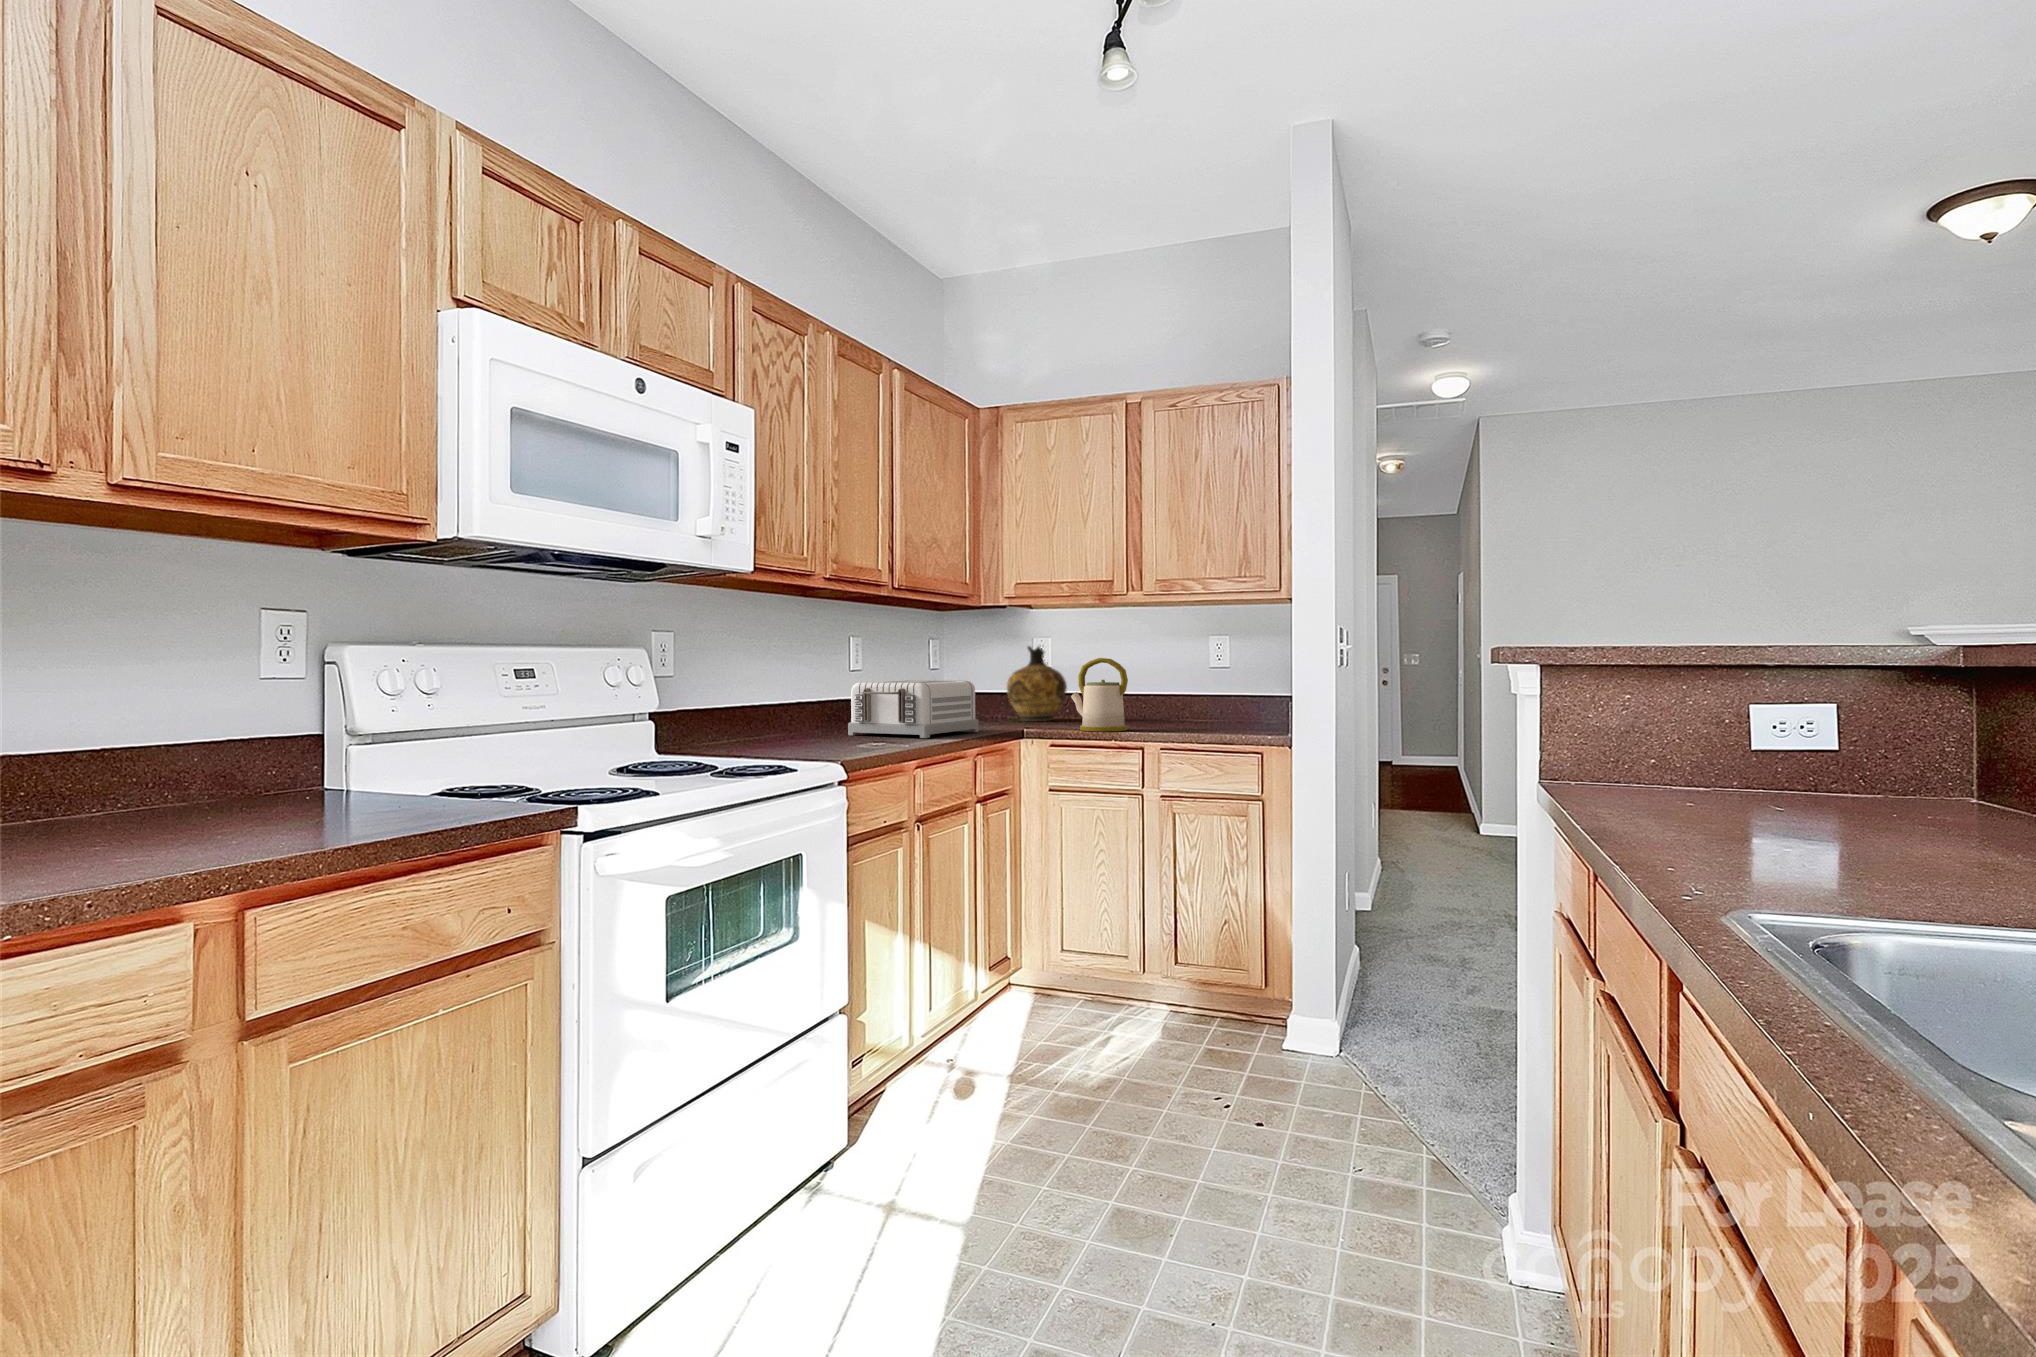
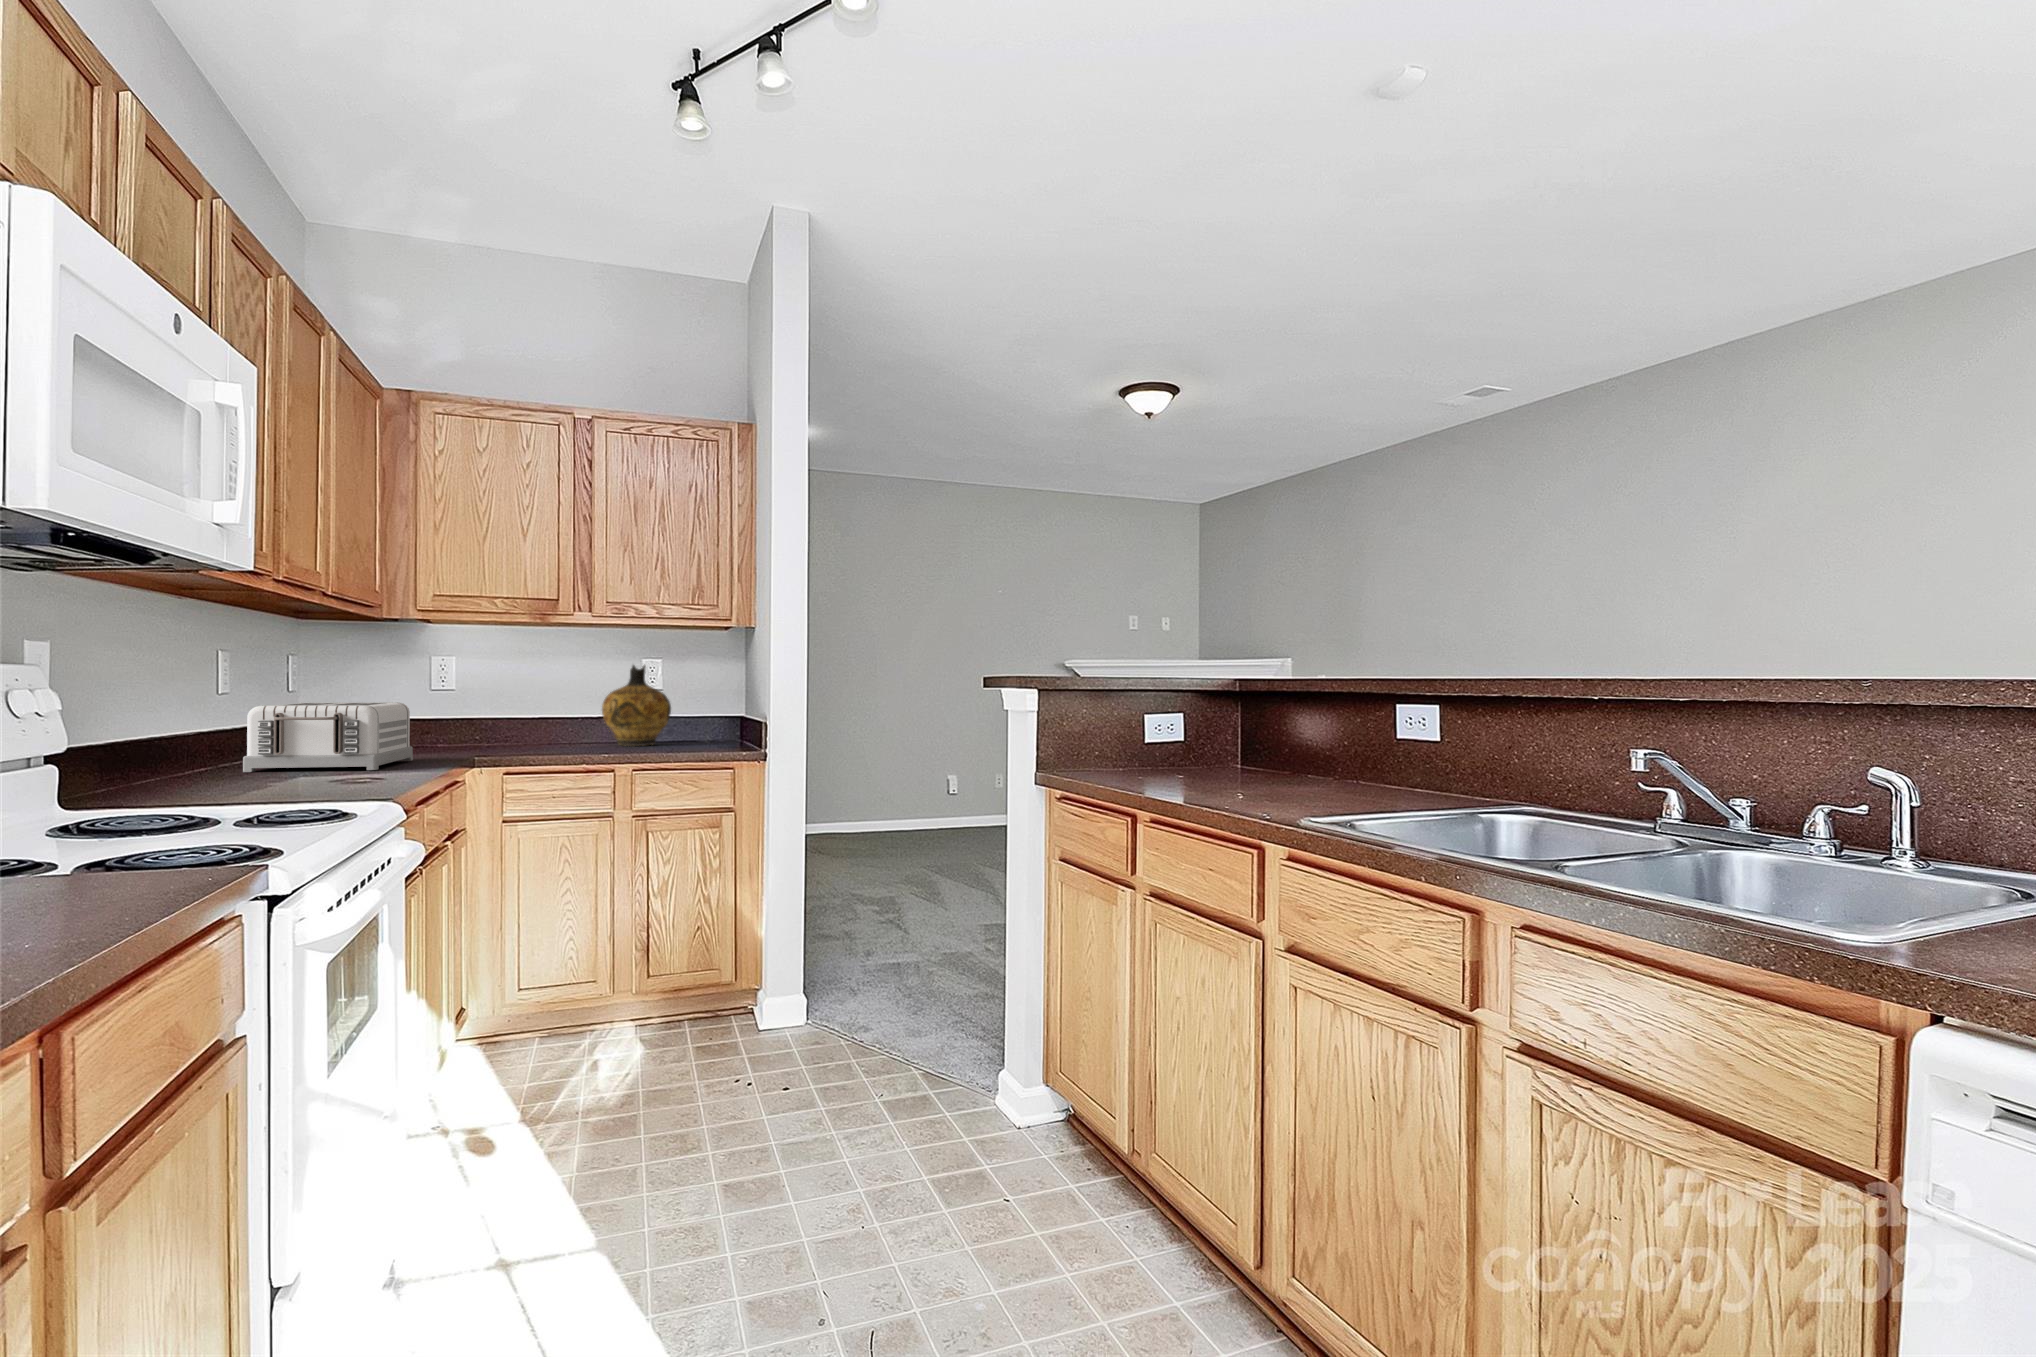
ceramic jug: present [1007,646,1067,721] -> present [602,665,671,746]
kettle: present [1071,658,1128,732] -> none [512,677,580,754]

